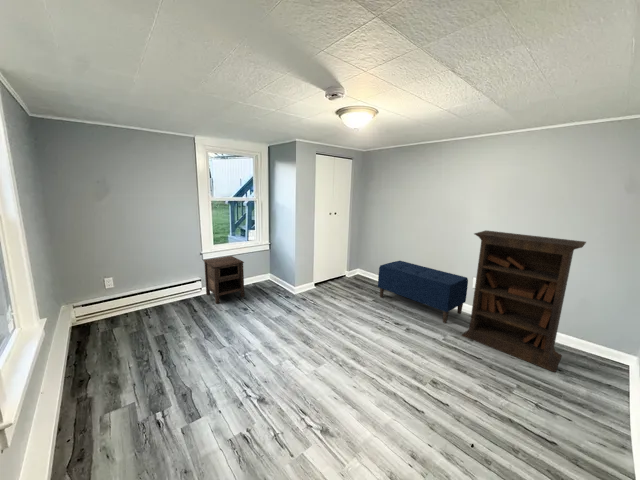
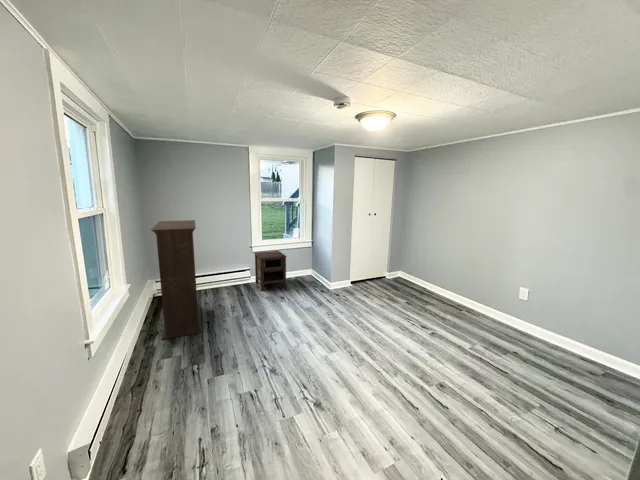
bookcase: present [462,230,586,372] -> present [151,220,202,340]
bench: present [378,261,468,323] -> none [413,265,512,333]

